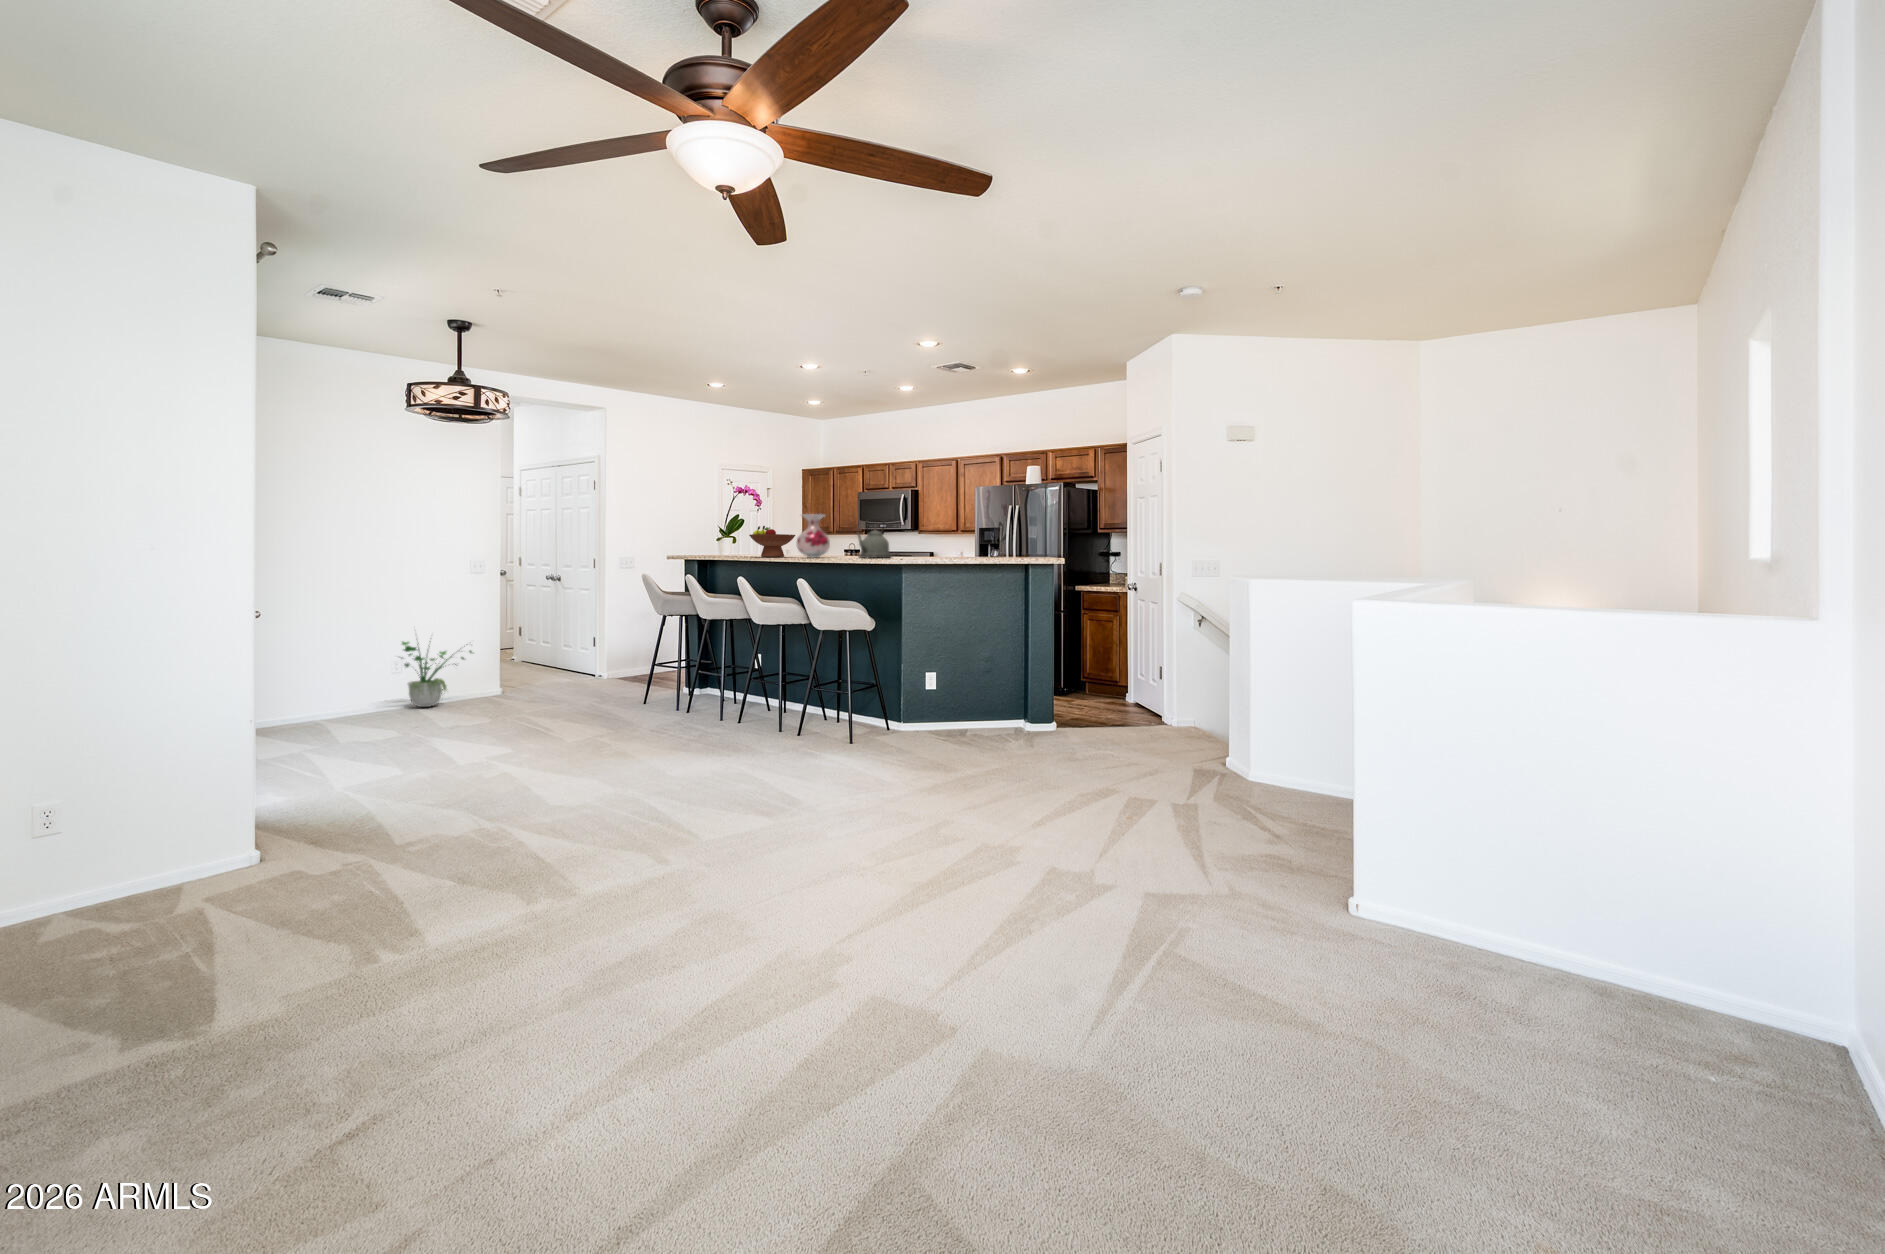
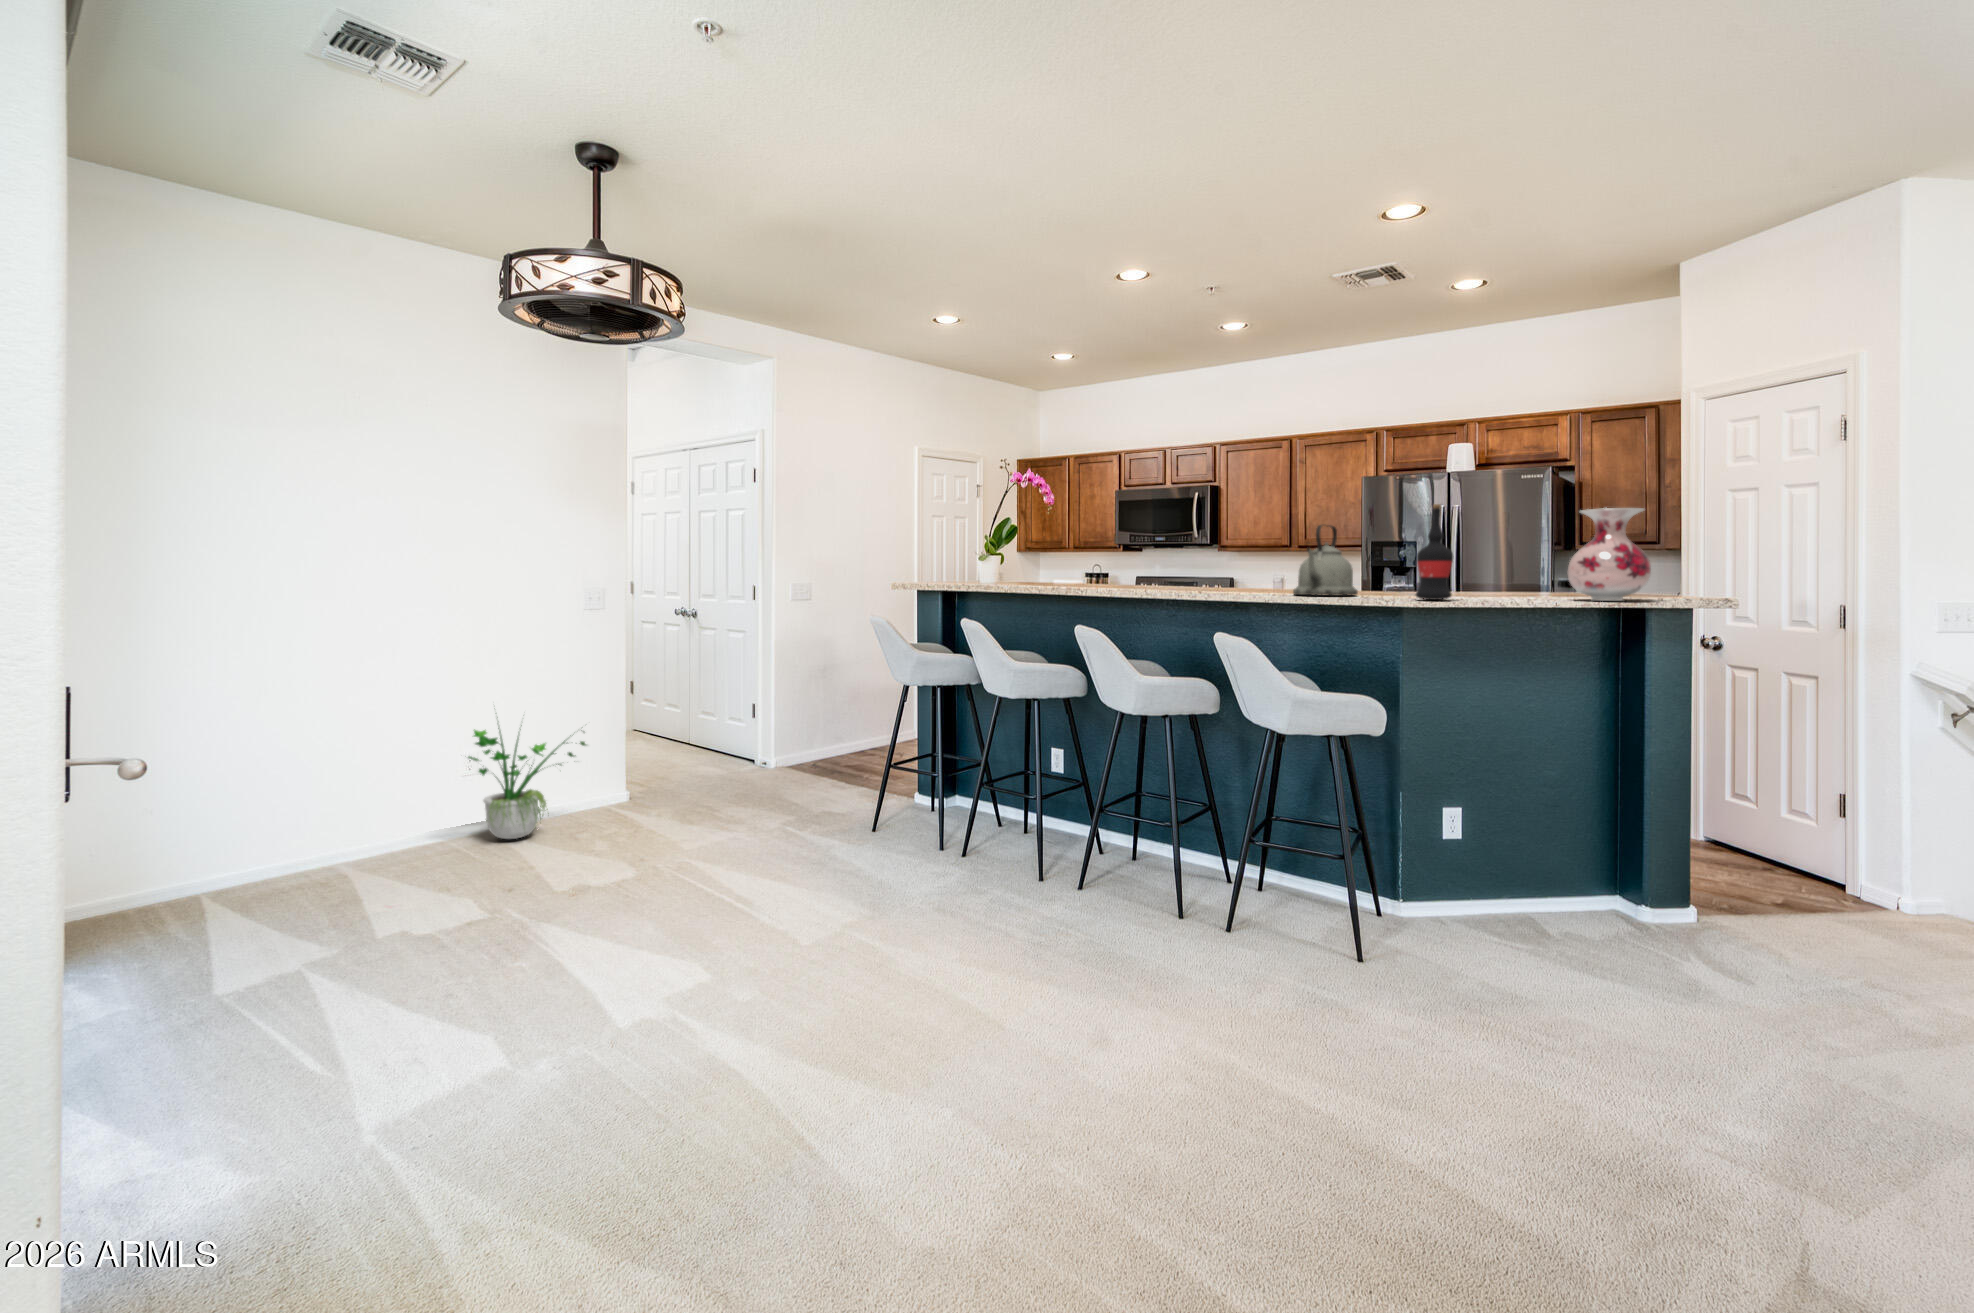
wine bottle: none [895,509,913,559] -> present [1416,504,1453,600]
vase: present [797,514,830,558] -> present [1568,508,1651,601]
fruit bowl: present [749,526,795,557] -> none [1066,537,1146,591]

